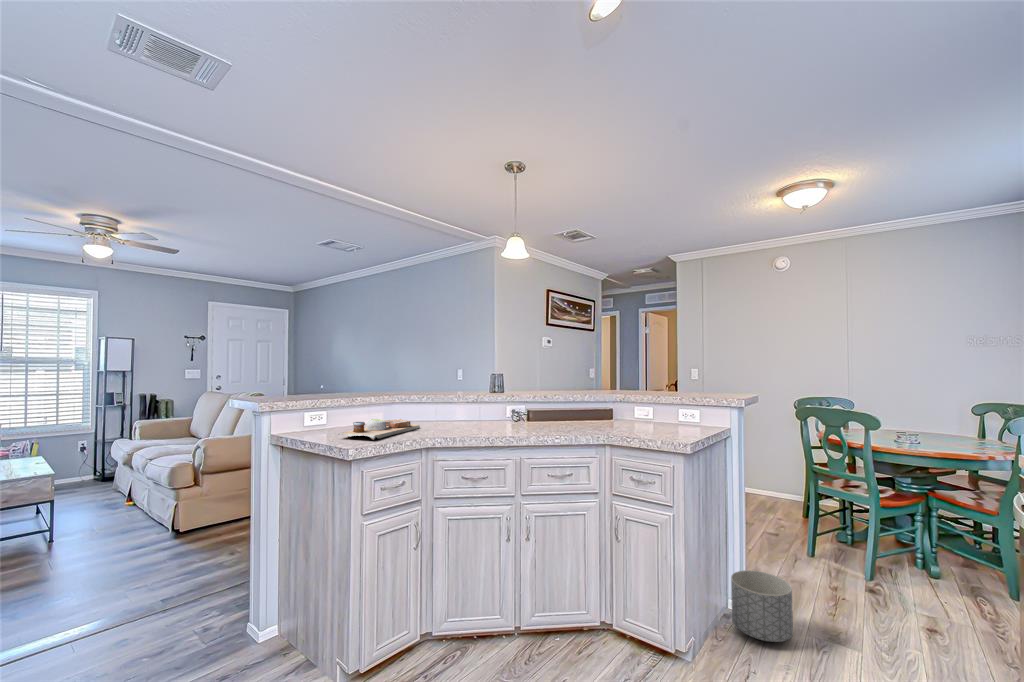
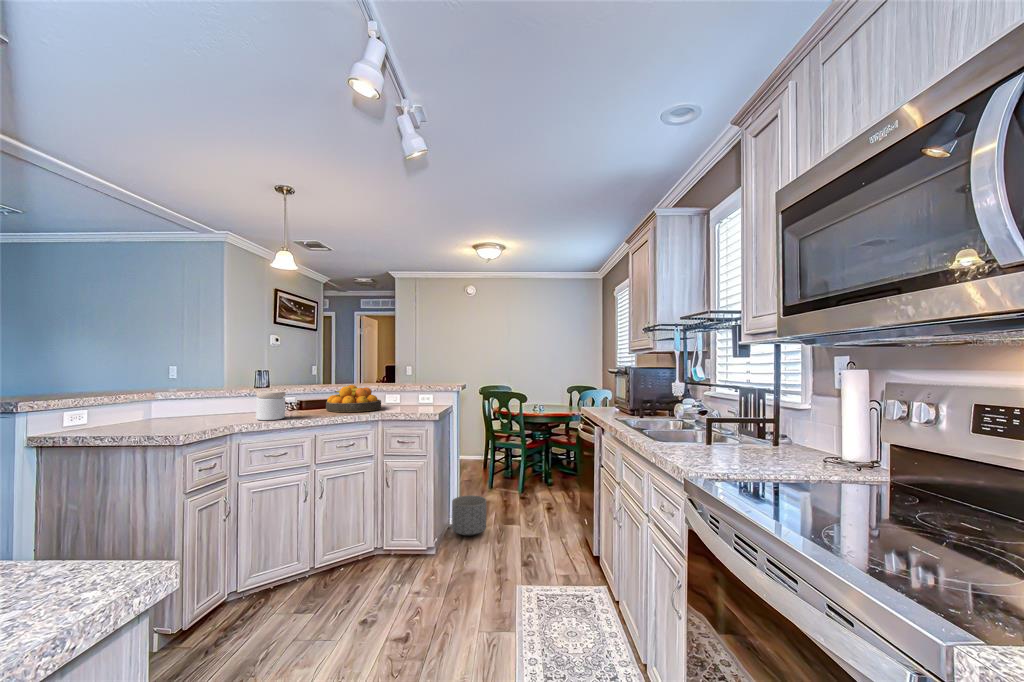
fruit bowl: none [550,394,618,430] -> present [326,385,381,412]
jar: none [462,398,493,433] -> present [256,391,285,420]
cutting board: present [339,419,420,440] -> none [131,414,205,431]

